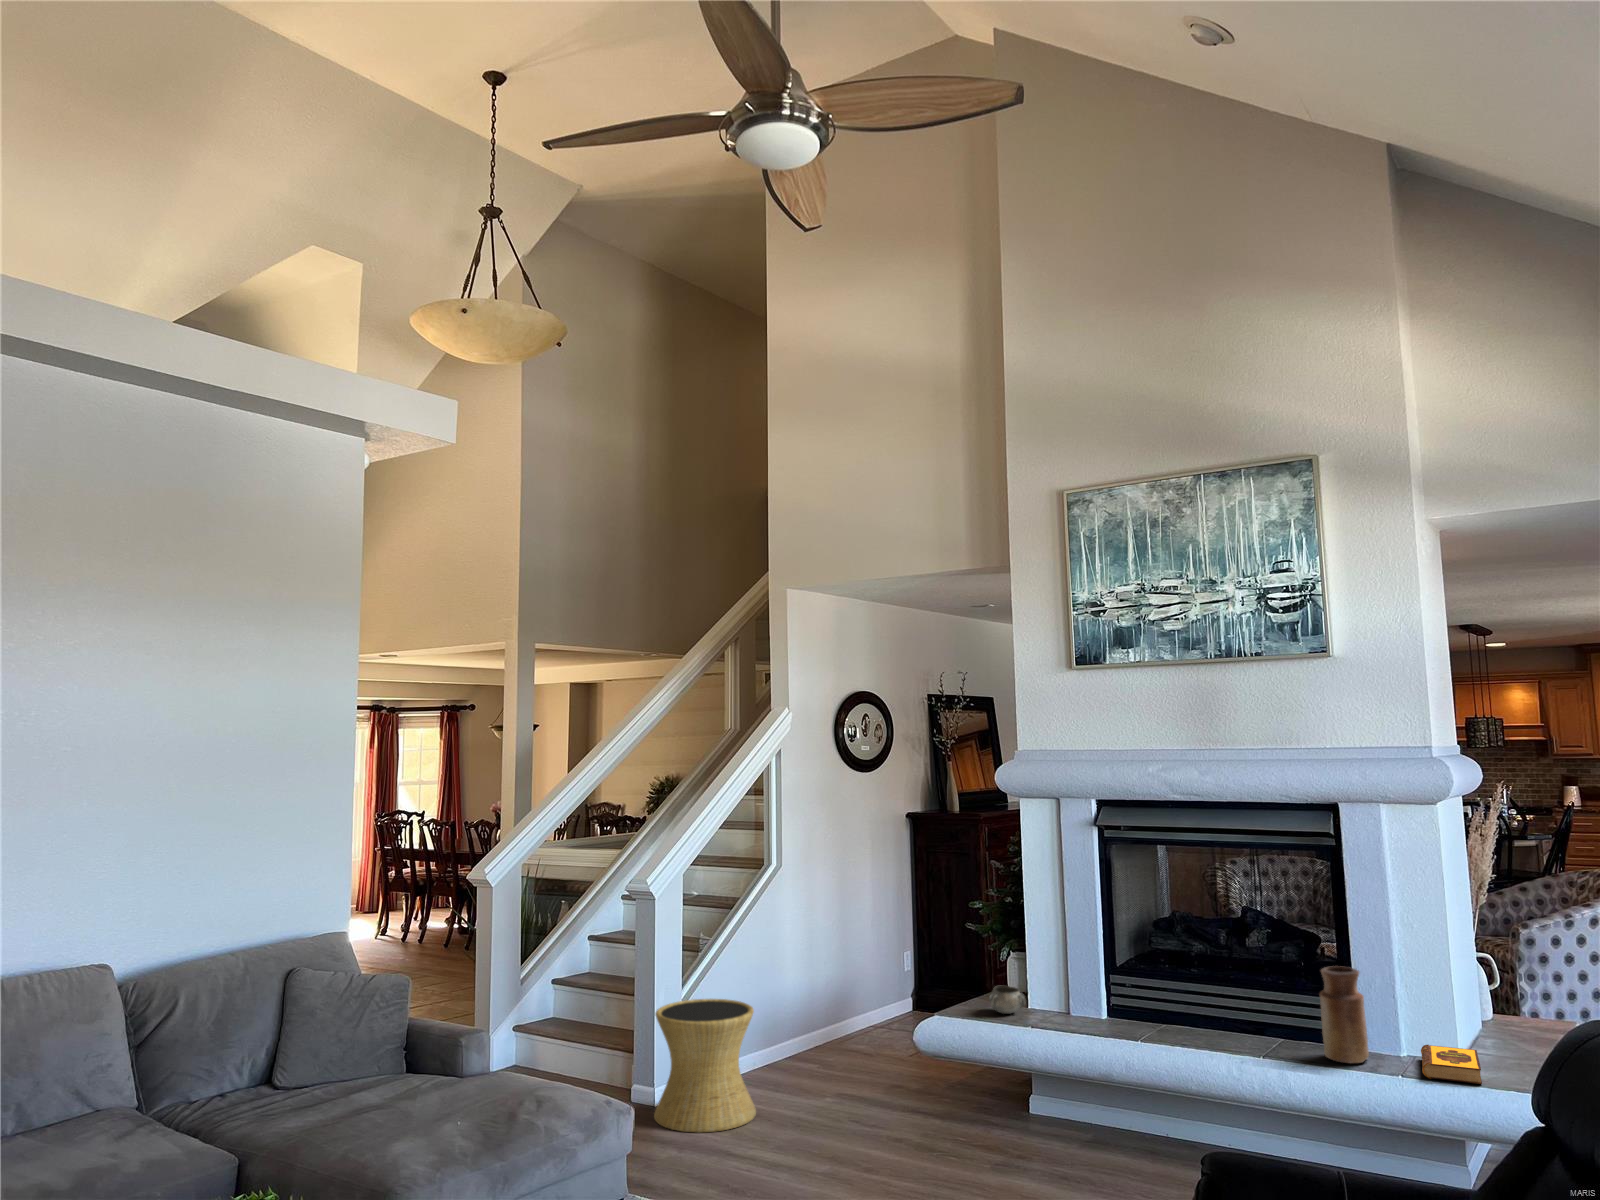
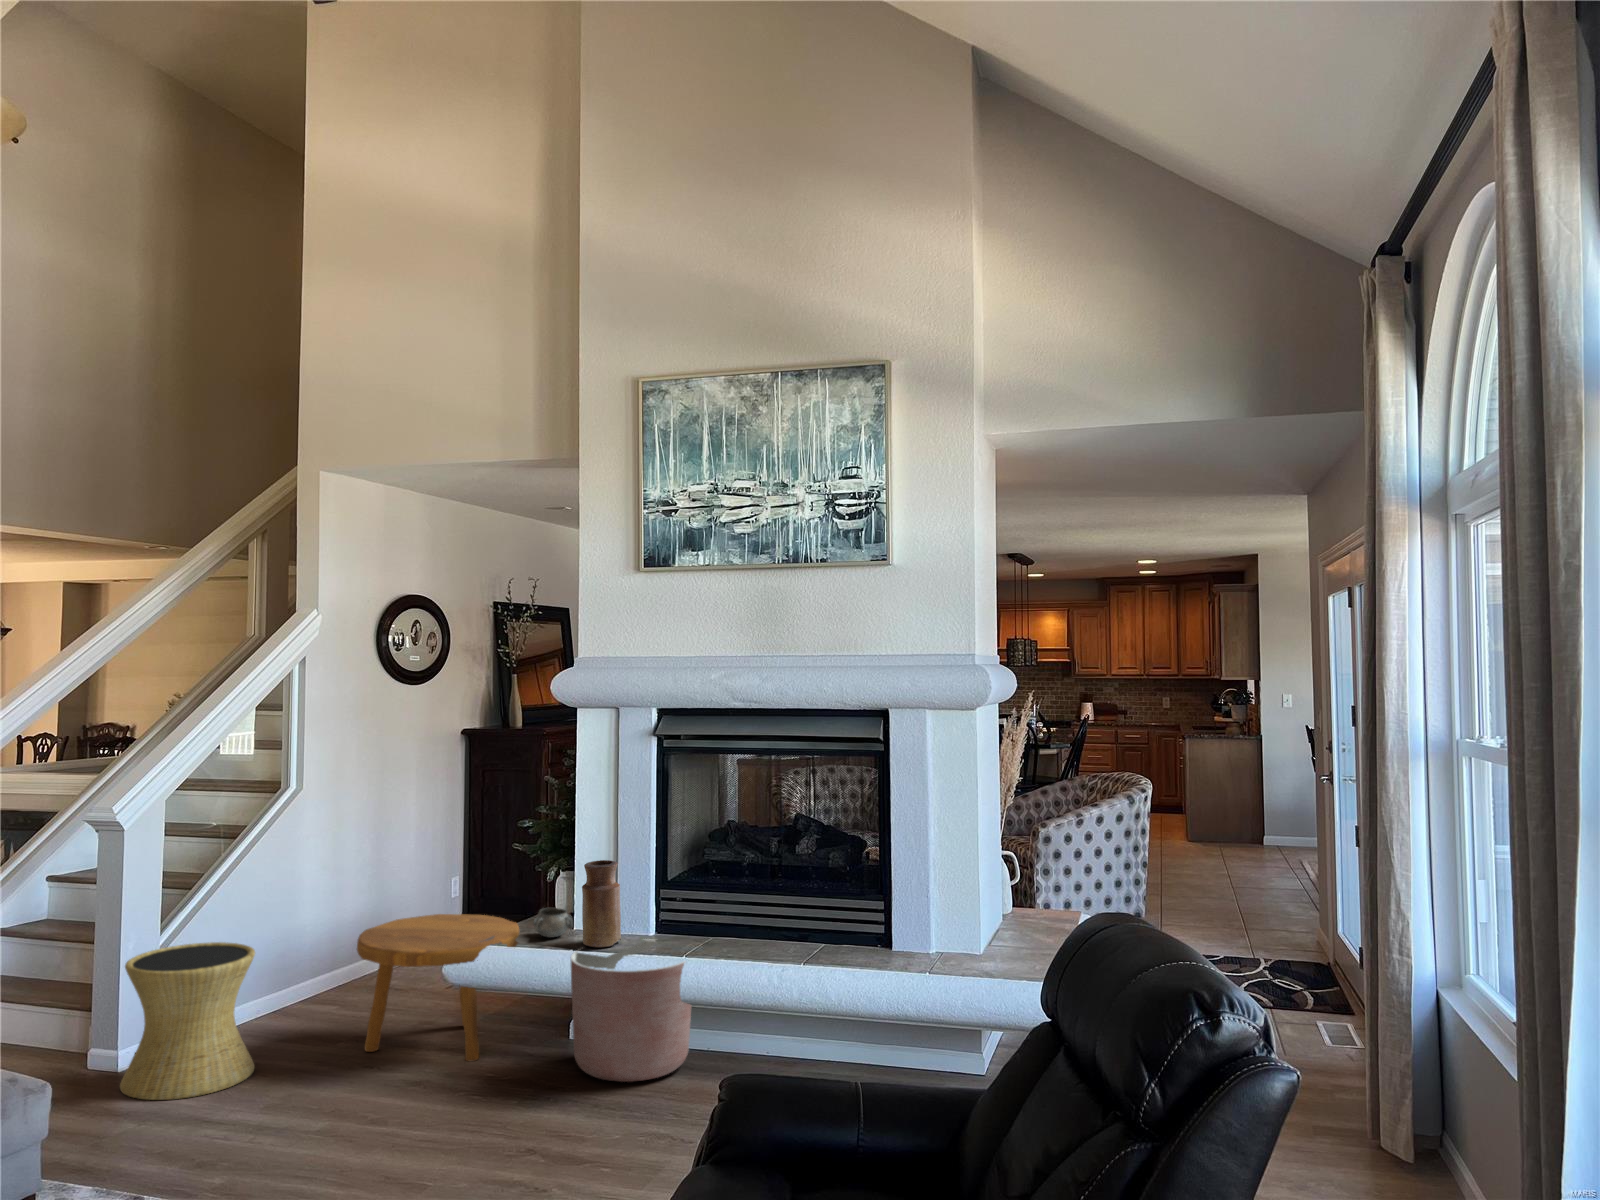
vase: present [1320,966,1369,1064] -> present [582,860,621,948]
footstool: none [835,985,976,1125] -> present [357,914,519,1061]
planter: none [1027,1021,1146,1160] -> present [571,939,691,1082]
hardback book: present [1421,1045,1482,1084] -> none [948,940,998,973]

